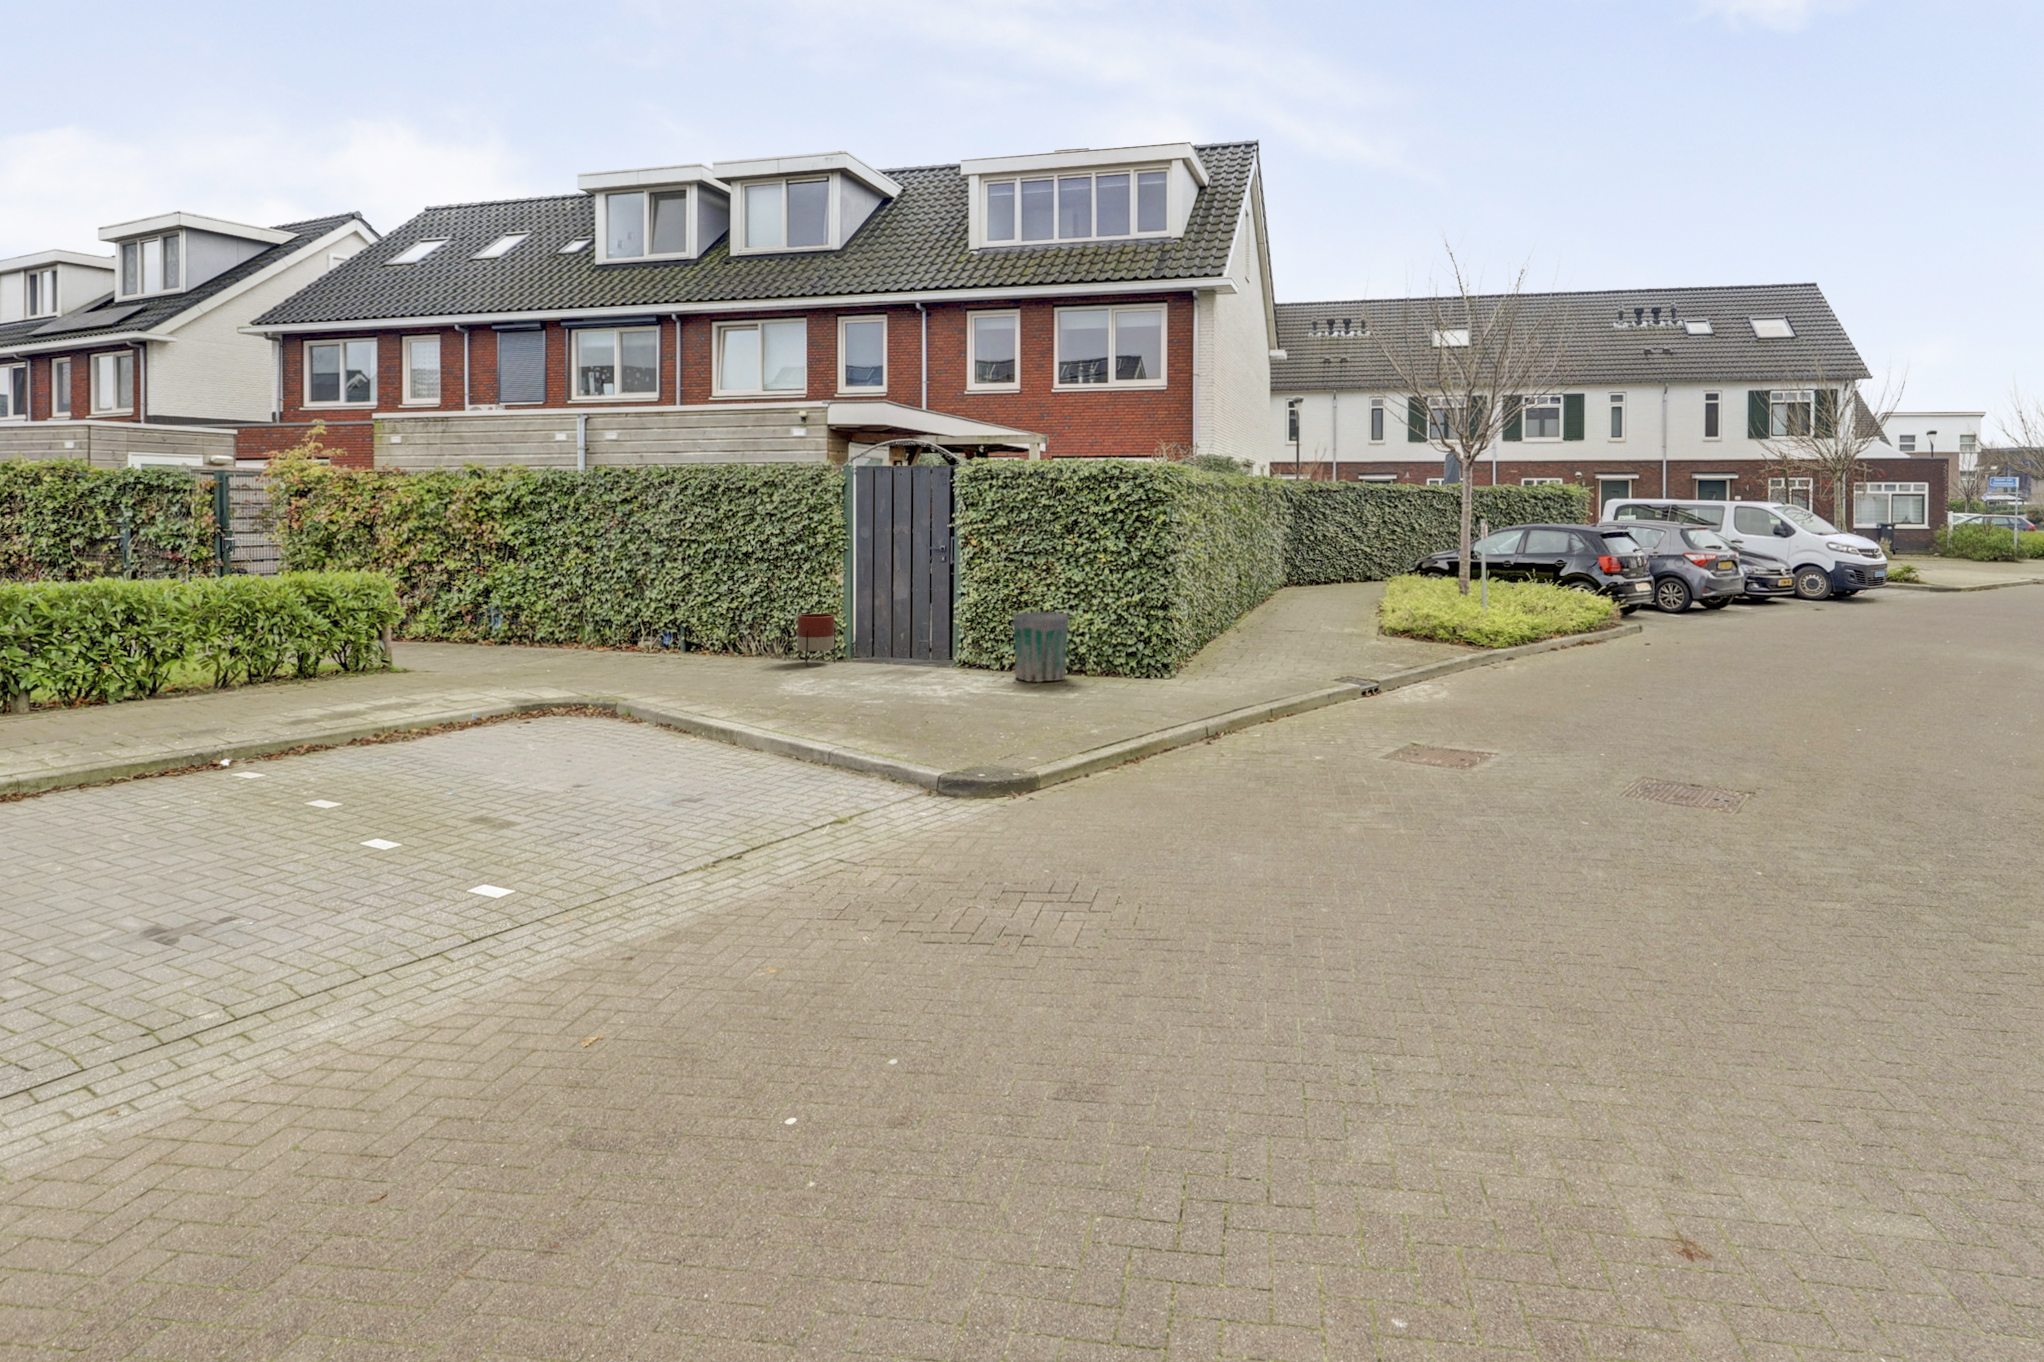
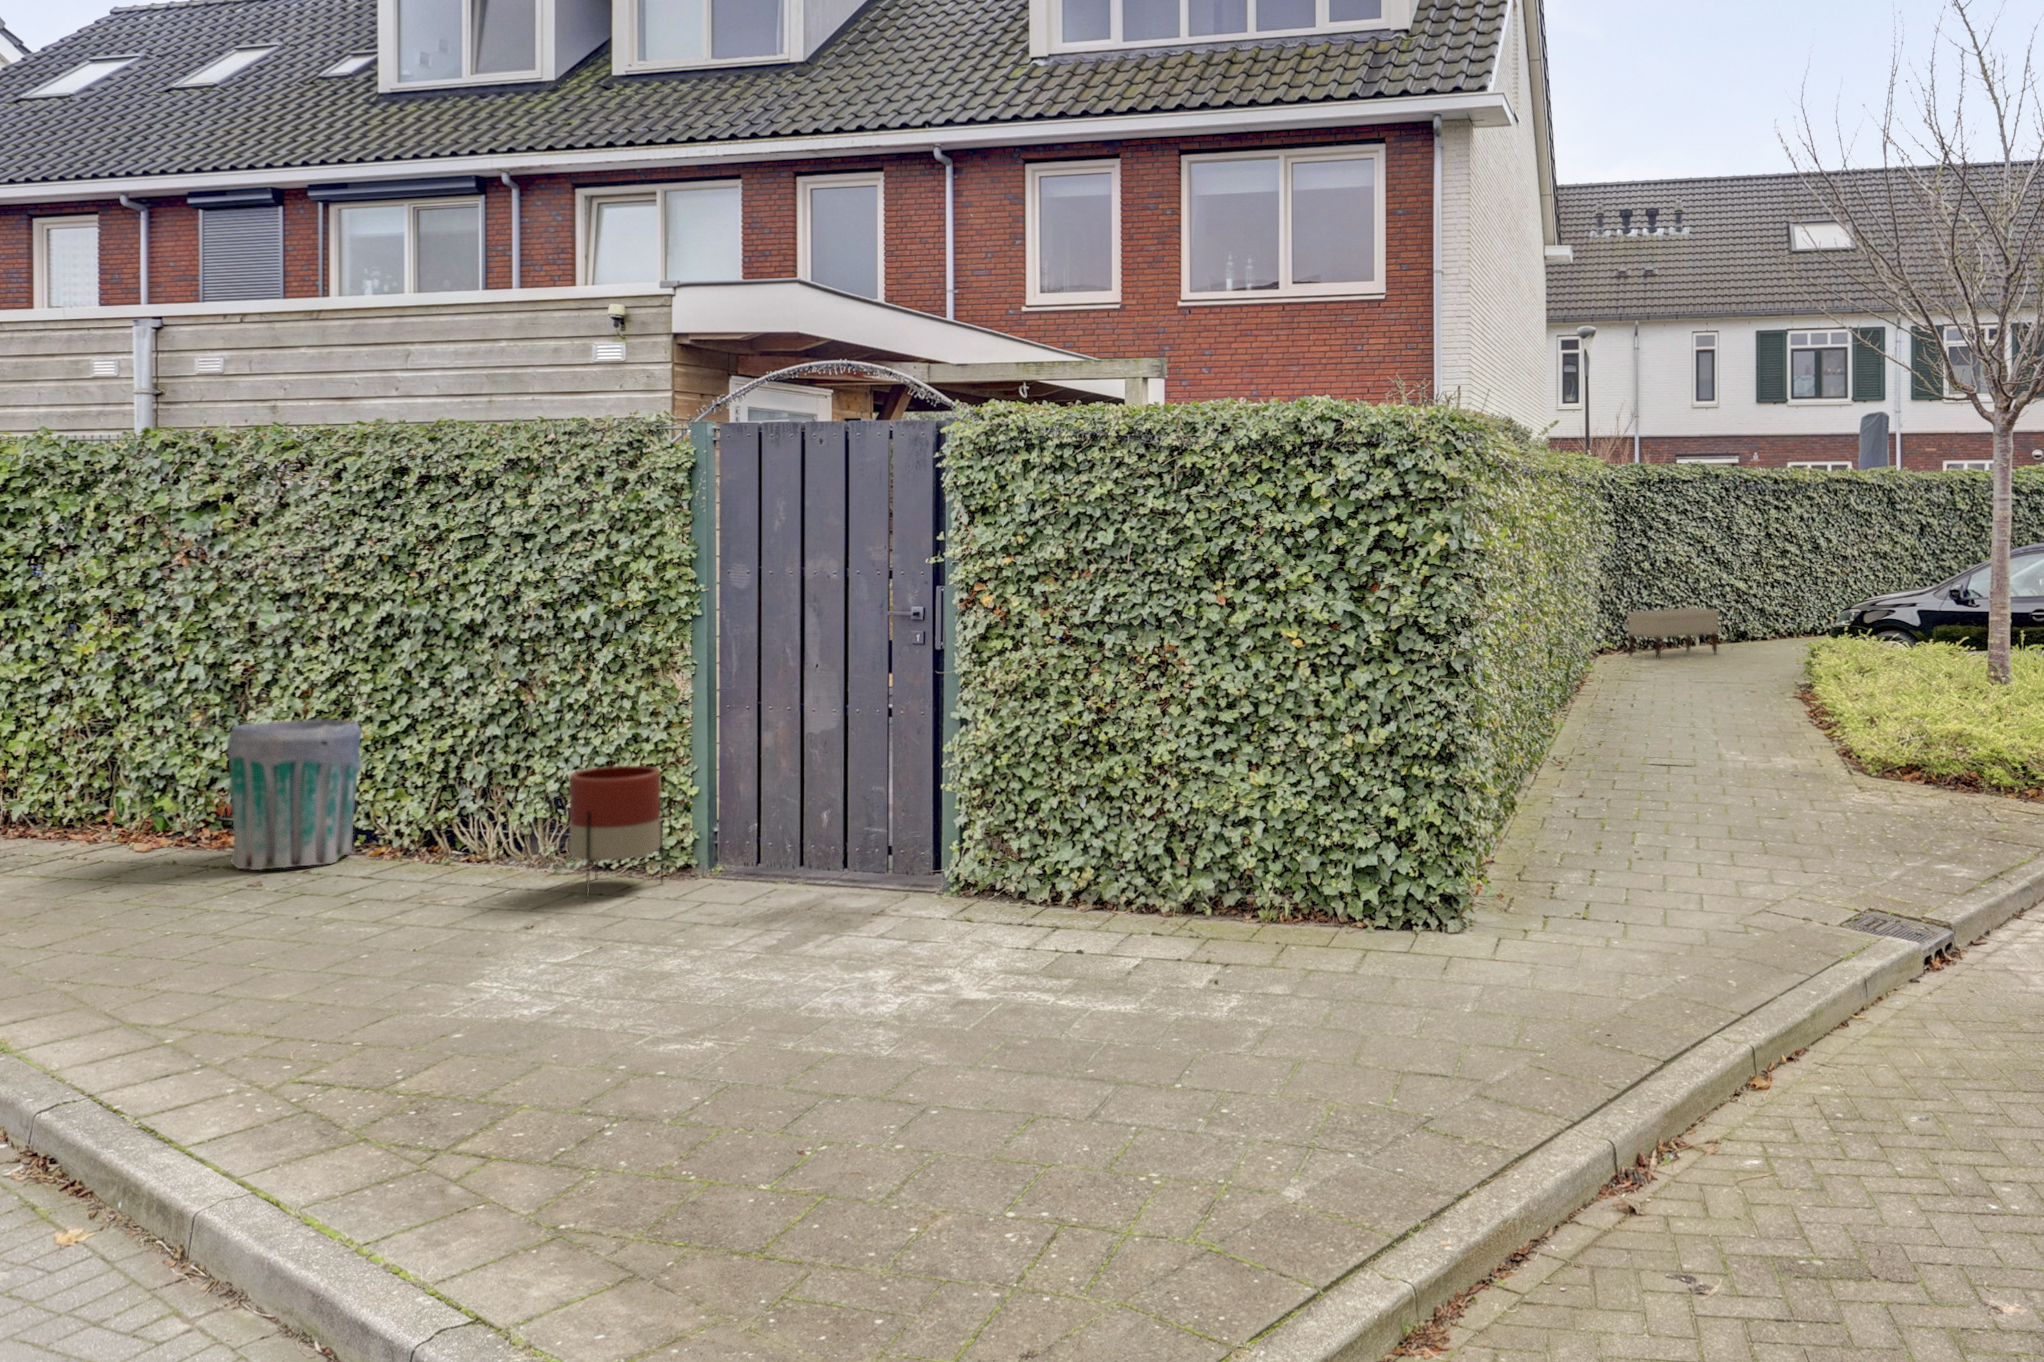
bench: none [1301,562,1353,590] -> present [1628,608,1719,658]
trash can: present [1013,612,1068,682] -> present [227,720,362,870]

